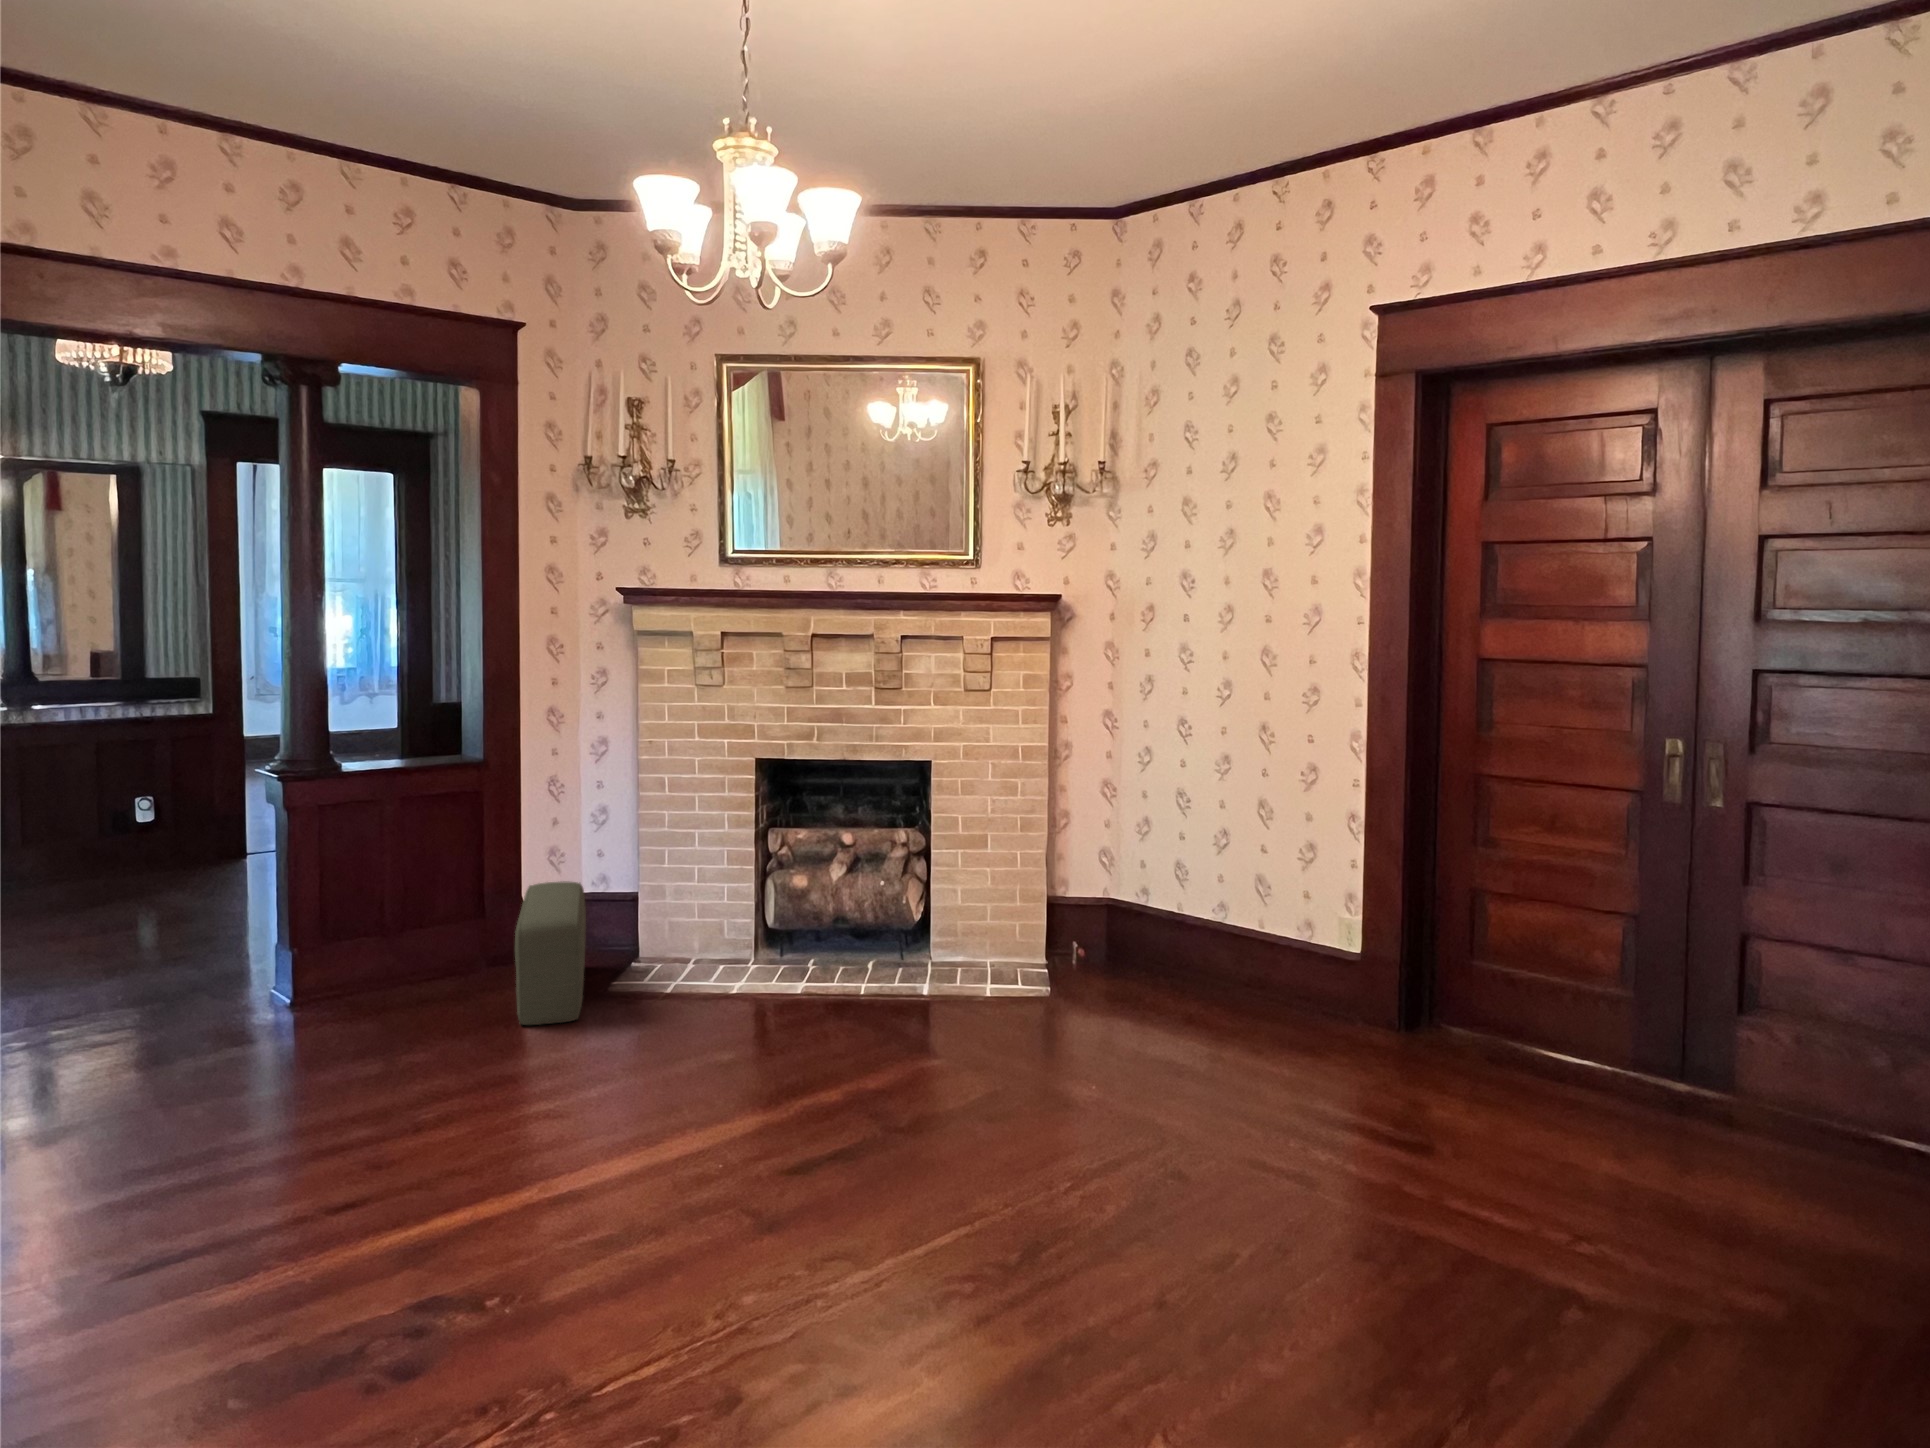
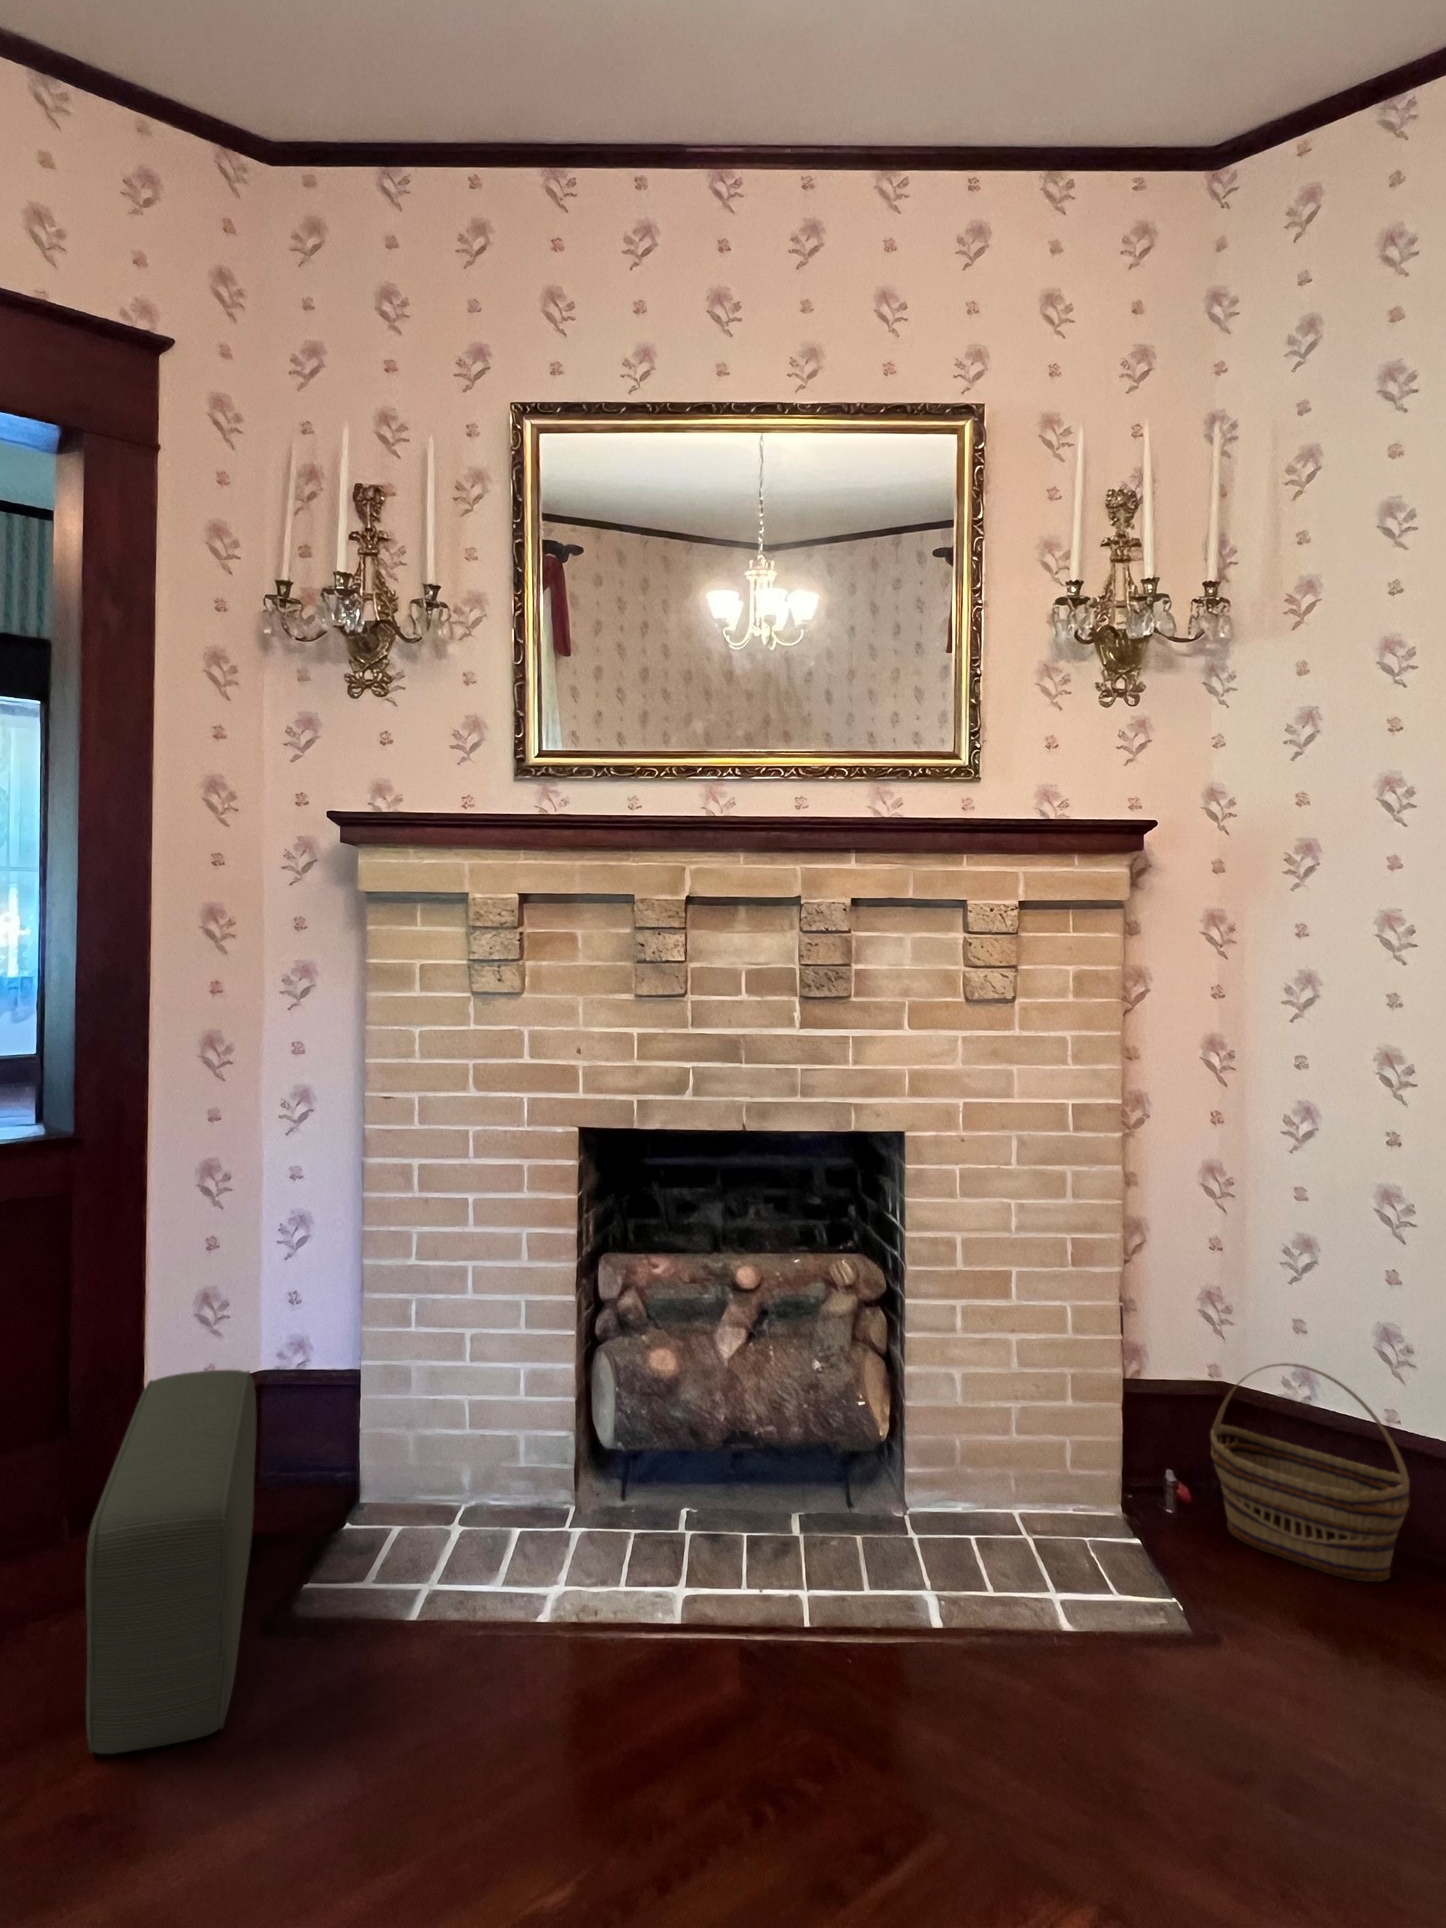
basket: none [1091,881,1173,985] -> present [1211,1363,1409,1582]

